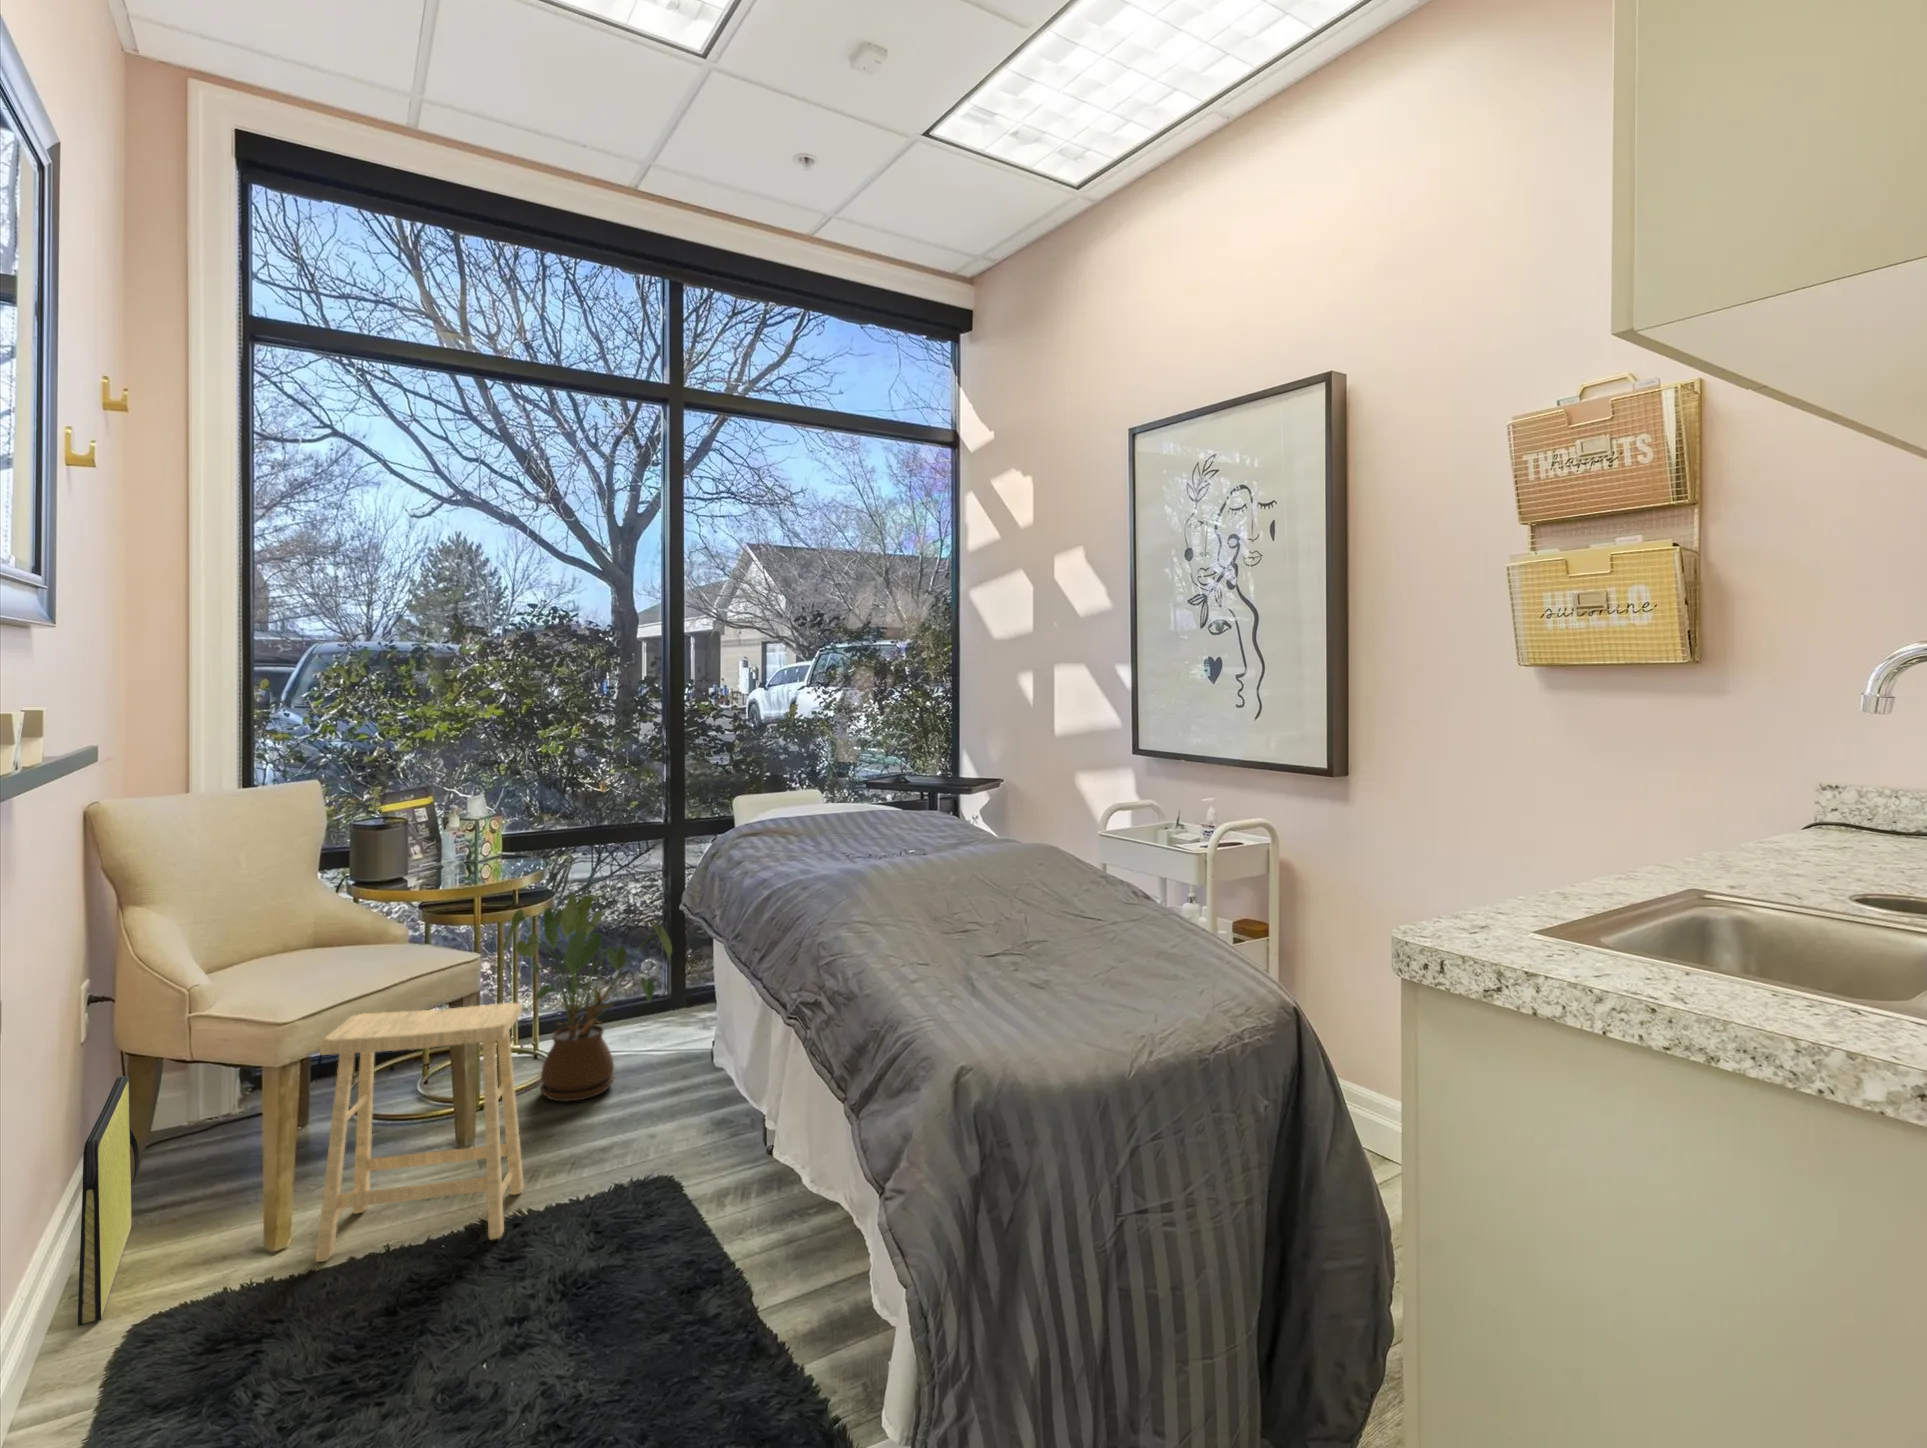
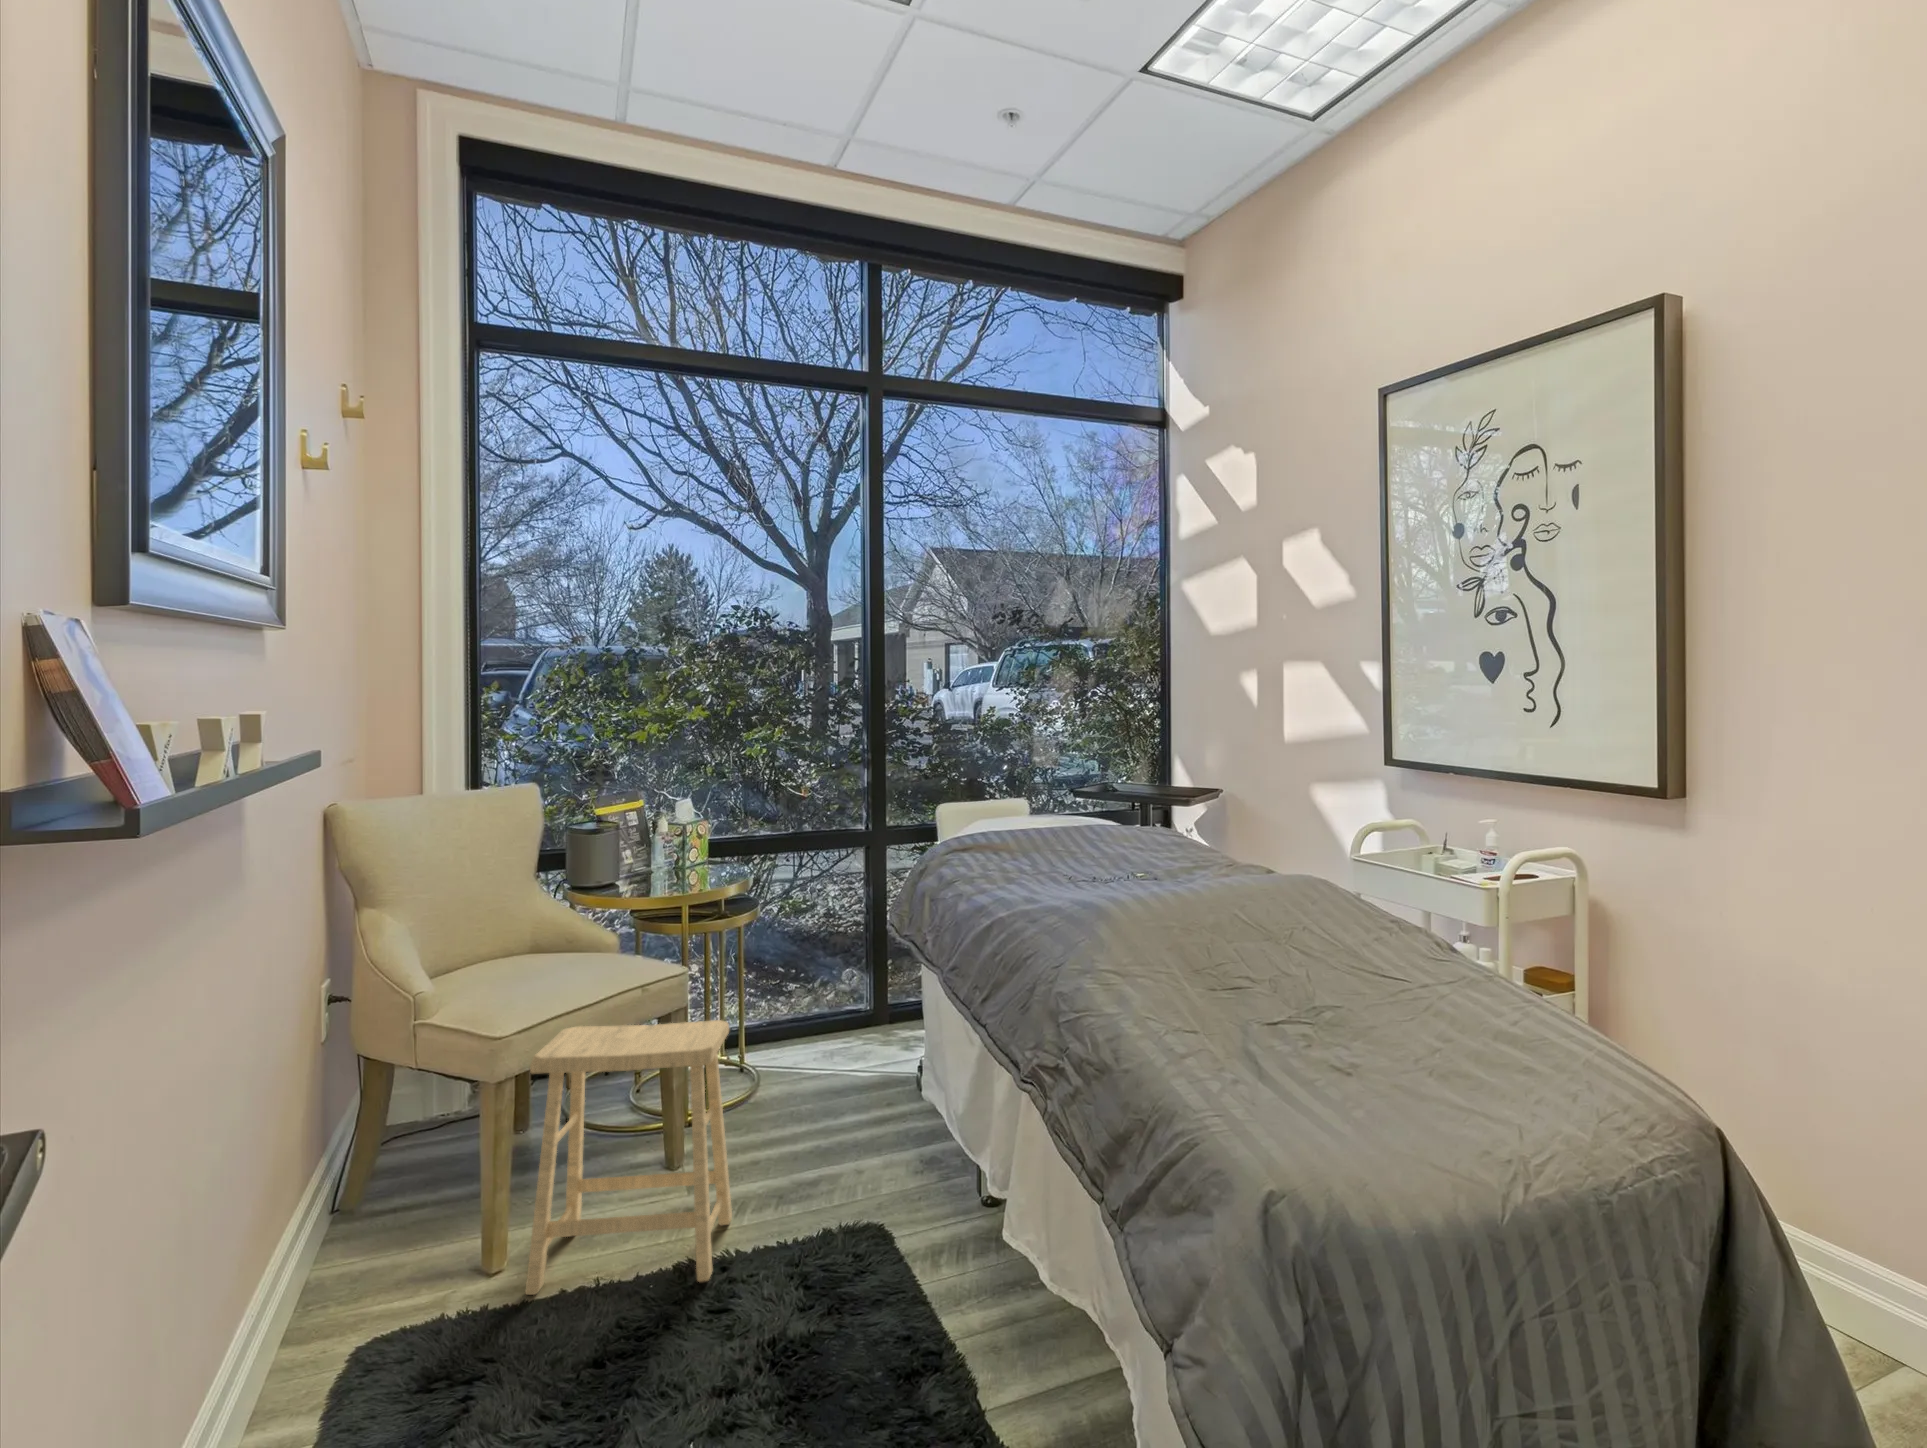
house plant: present [502,894,672,1101] -> none [710,900,874,1115]
bag: present [78,1076,140,1326] -> none [293,1081,368,1355]

